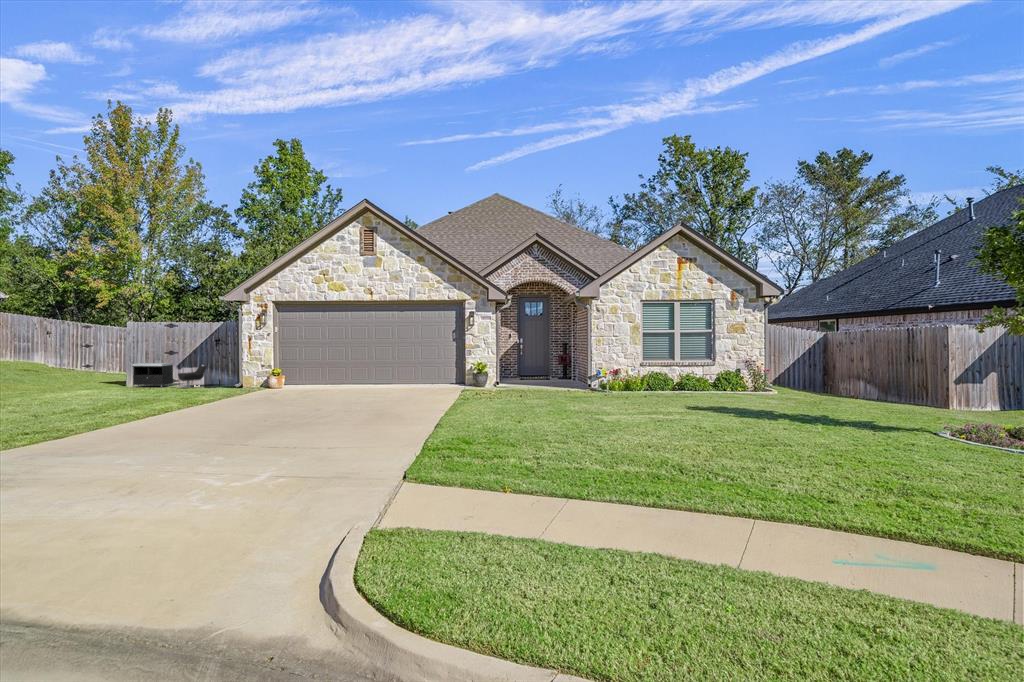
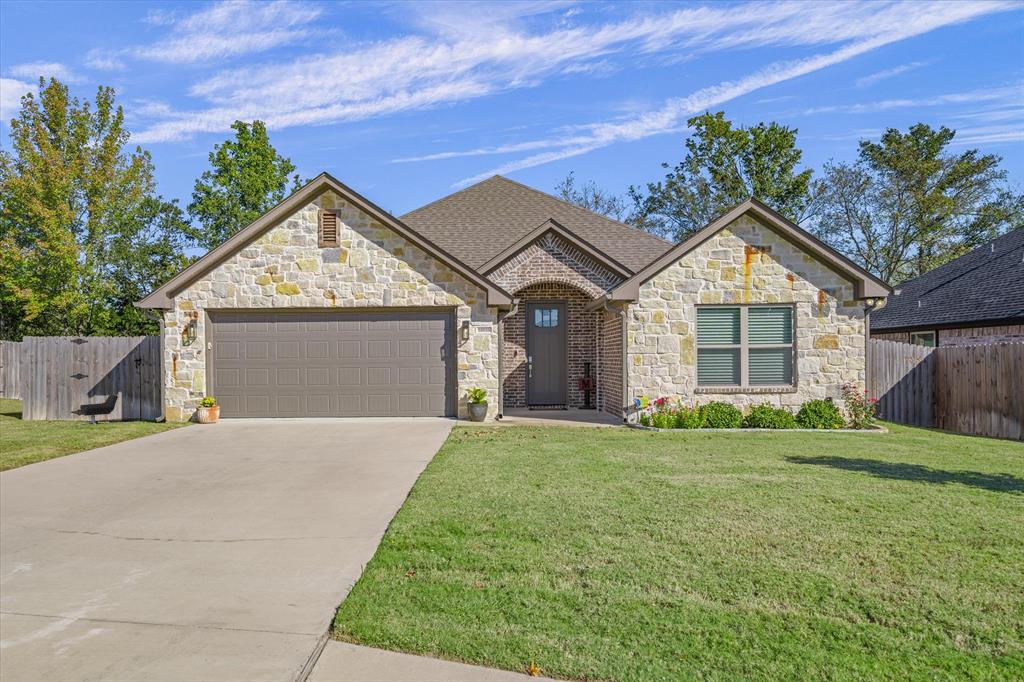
storage bench: present [132,363,173,387] -> none [20,391,76,424]

